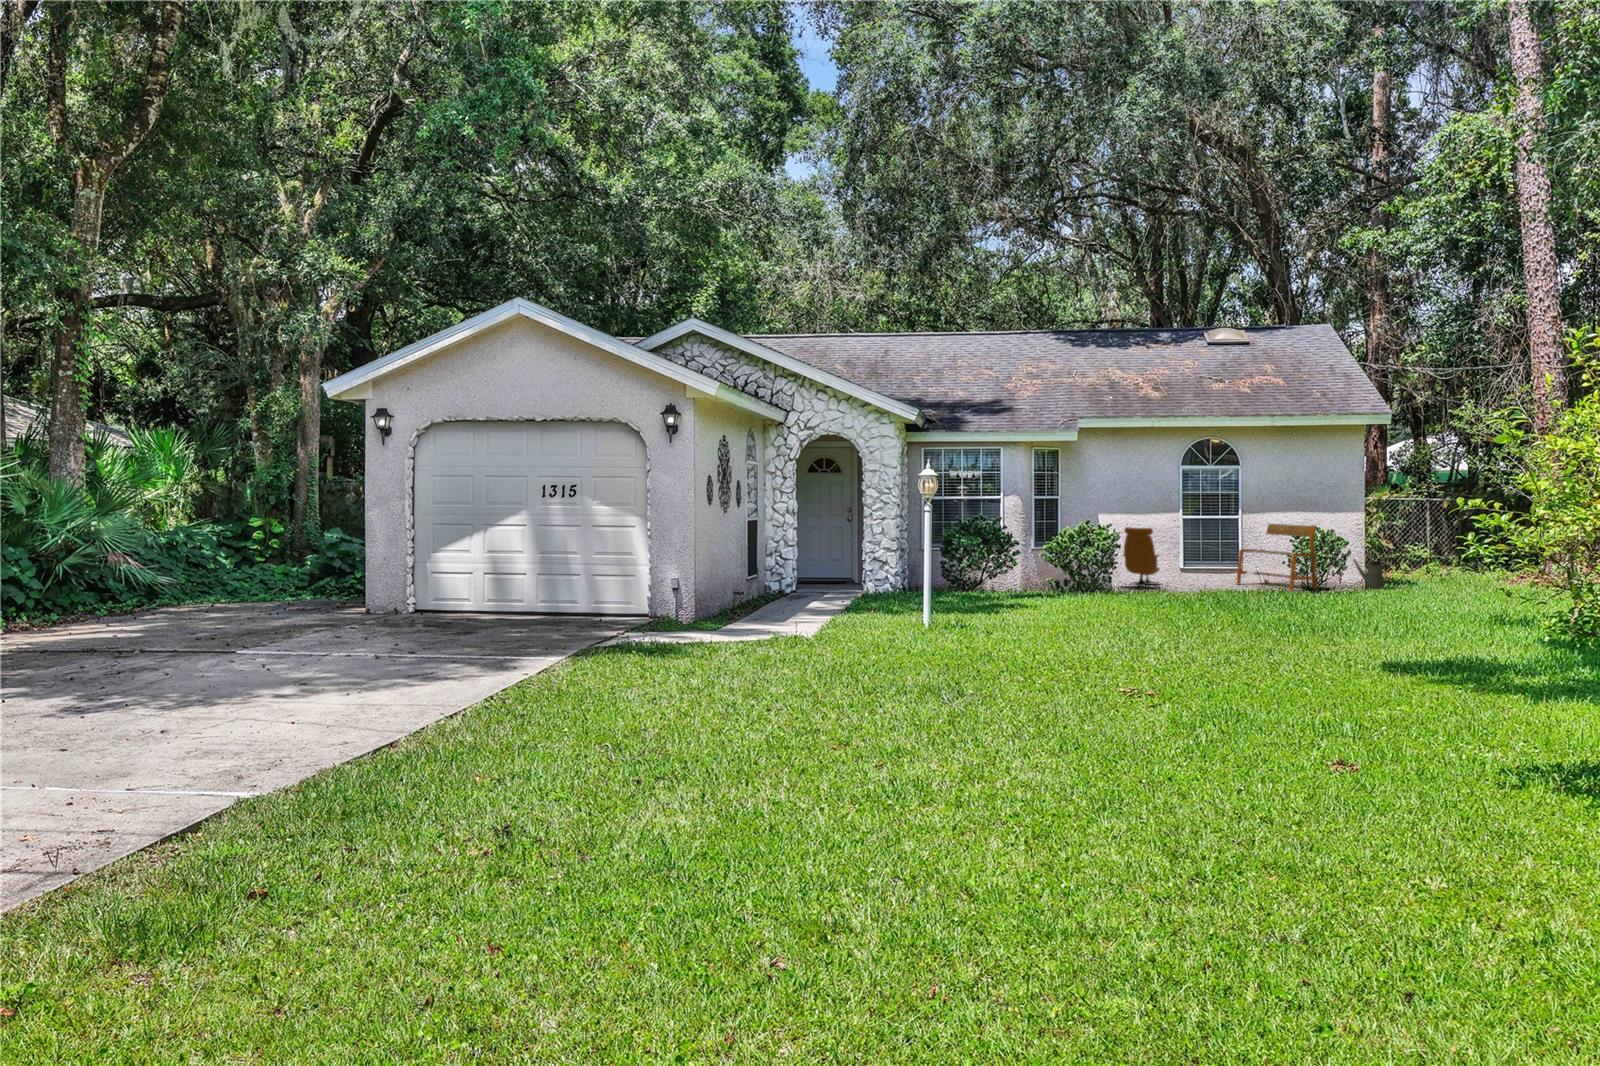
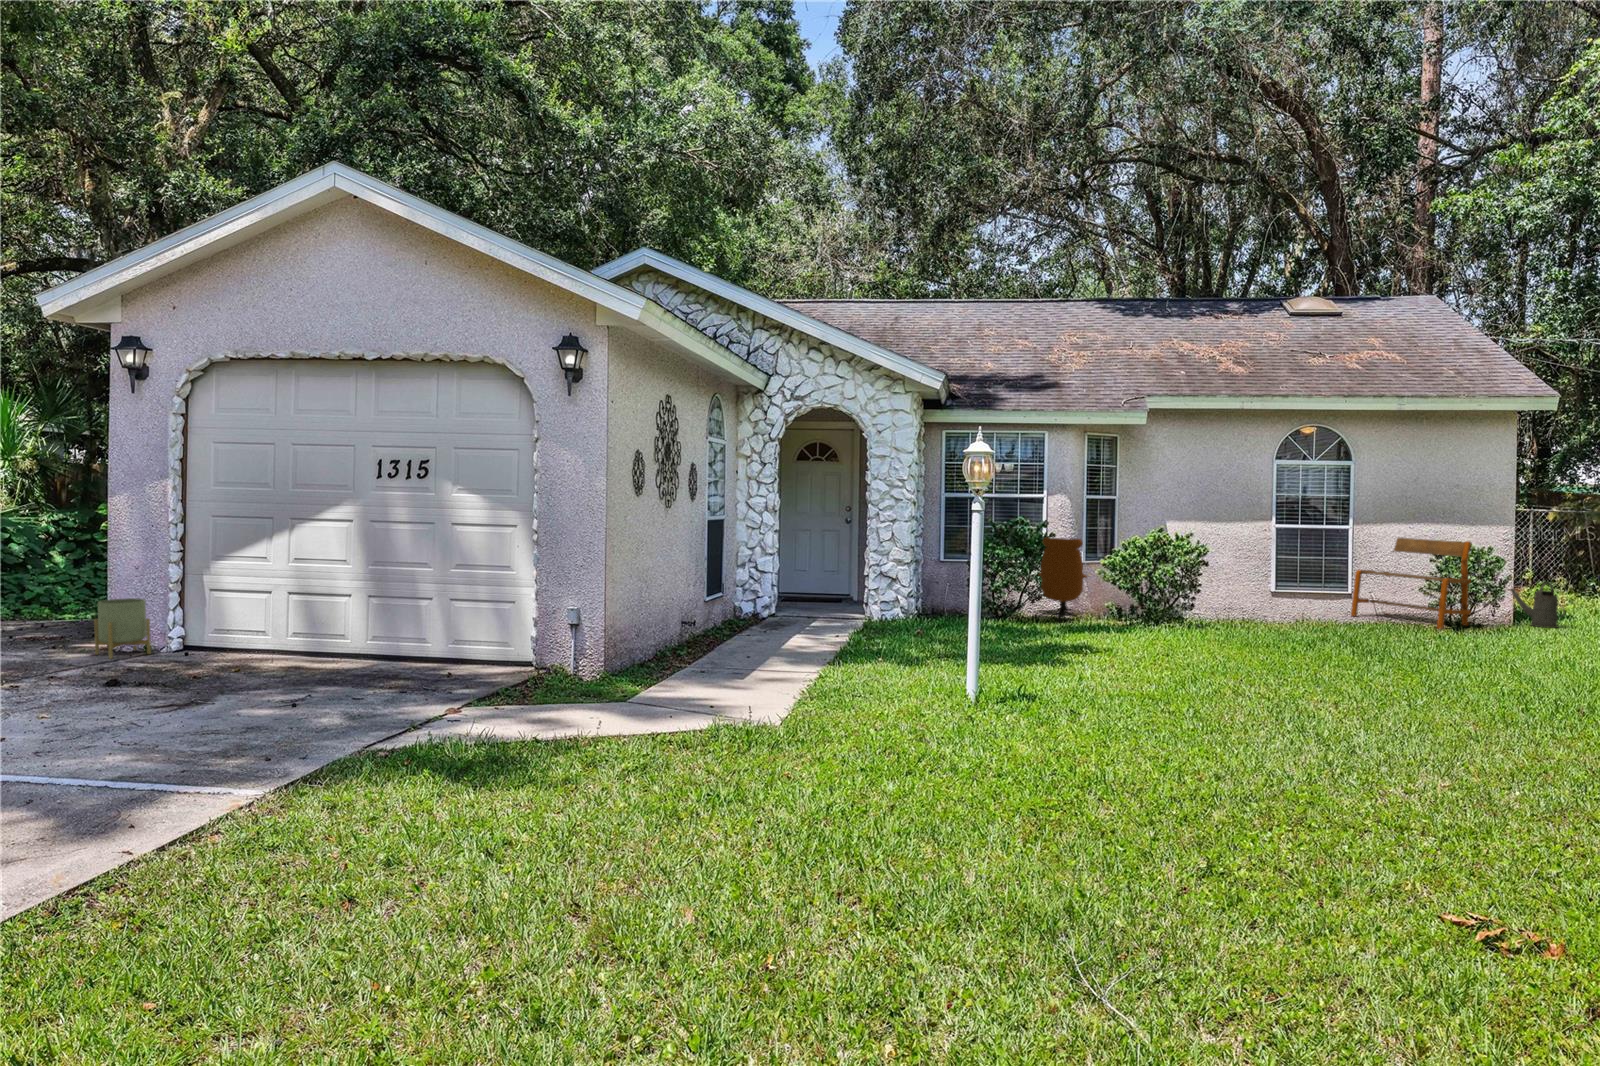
lounge chair: present [1123,527,1159,587] -> present [1036,537,1087,622]
planter: none [360,579,395,618] -> present [94,598,151,659]

